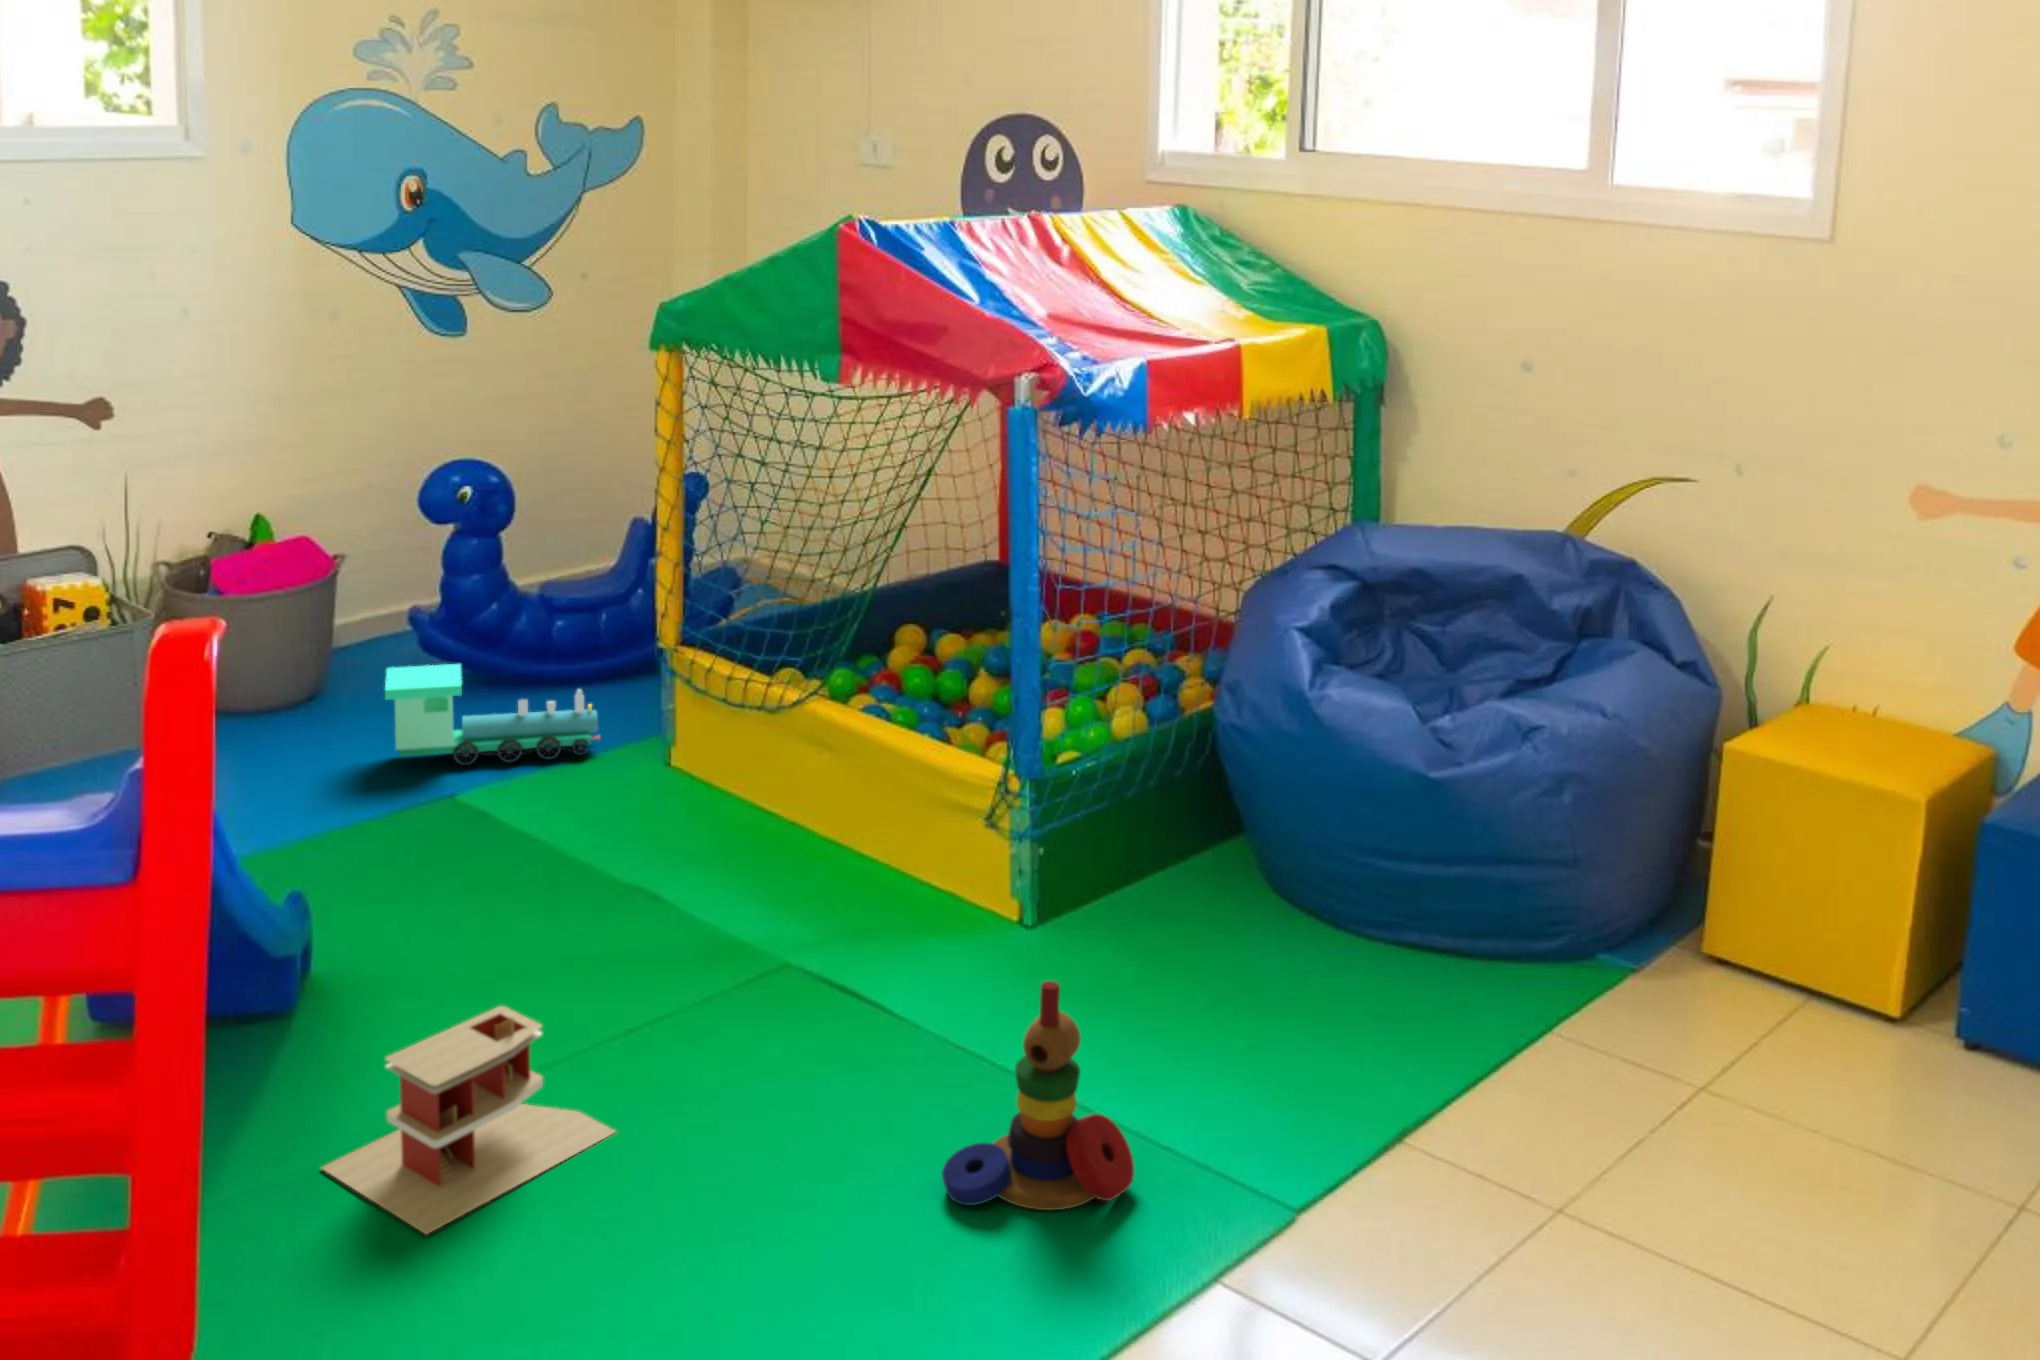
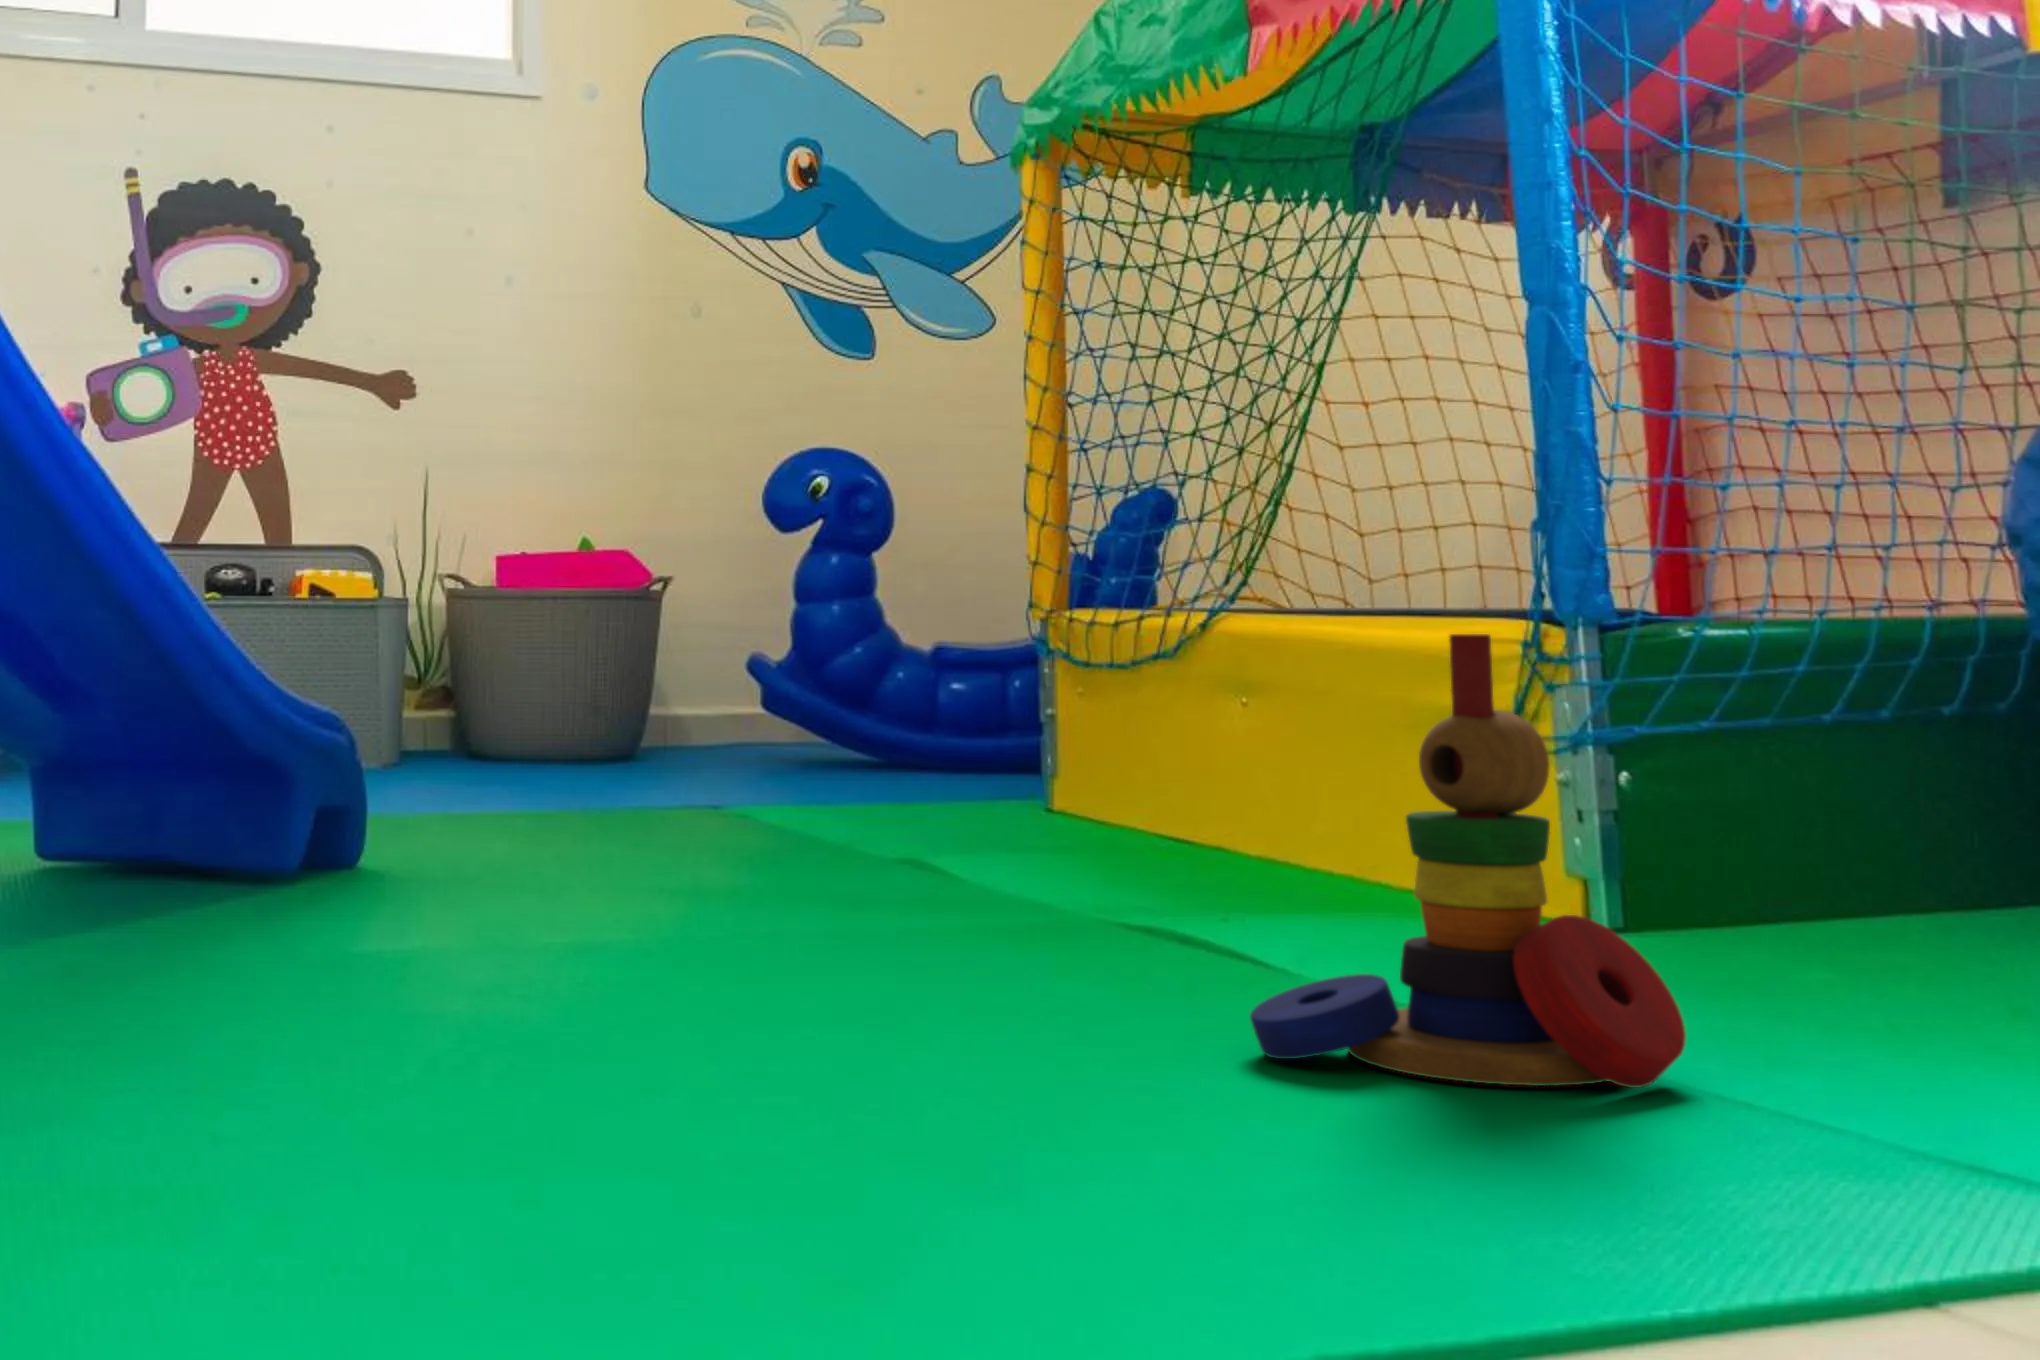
toy train: present [385,664,600,765] -> none [658,661,967,795]
toy house: present [322,1006,615,1234] -> none [256,739,714,993]

